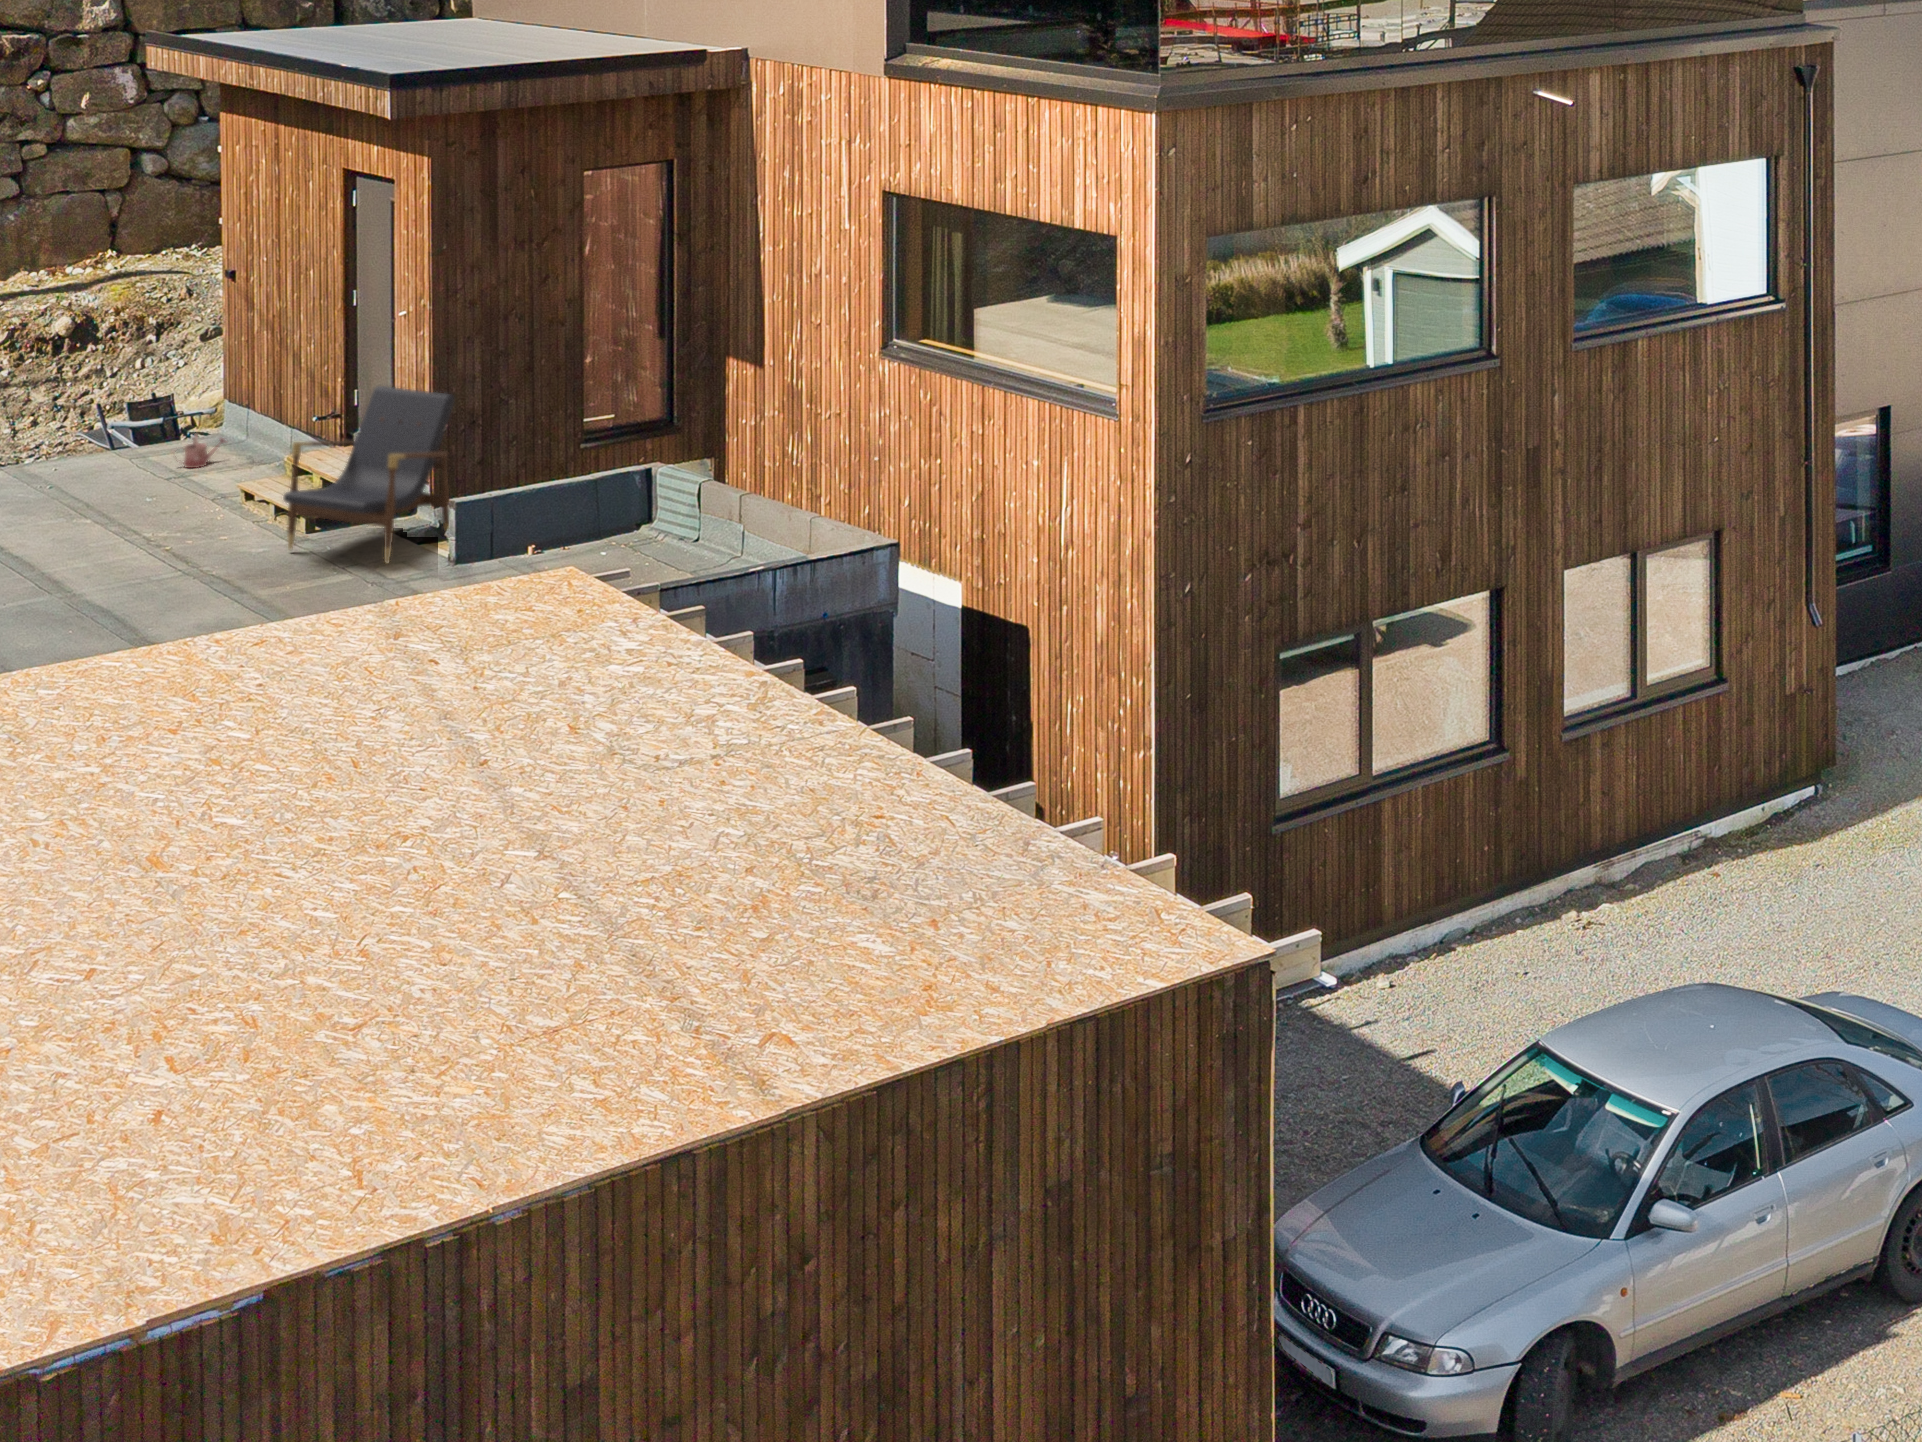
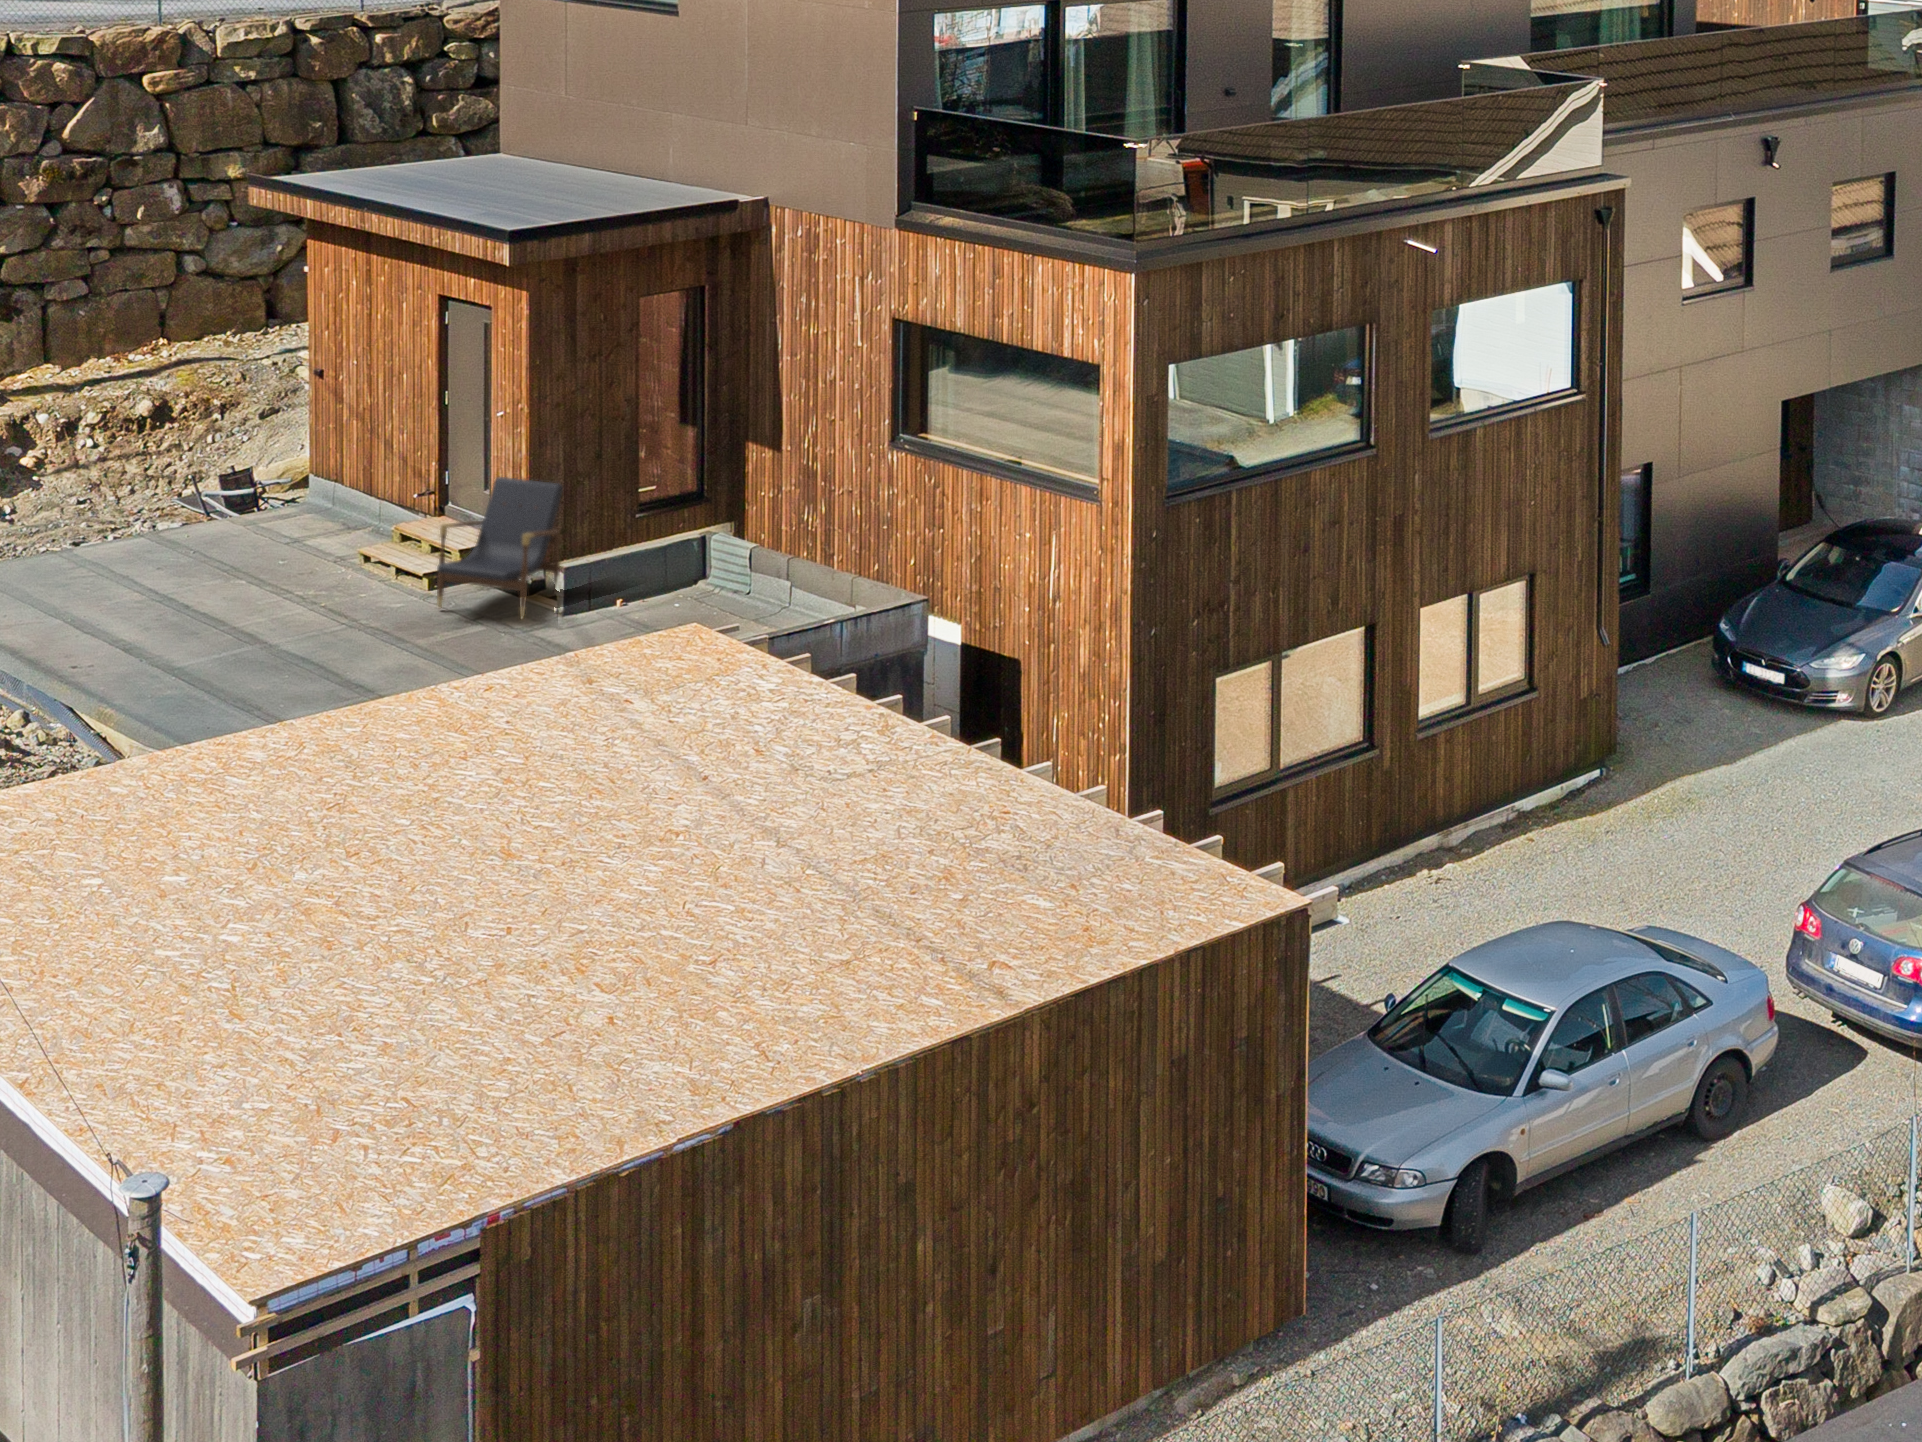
watering can: present [175,435,227,468] -> none [305,509,347,538]

